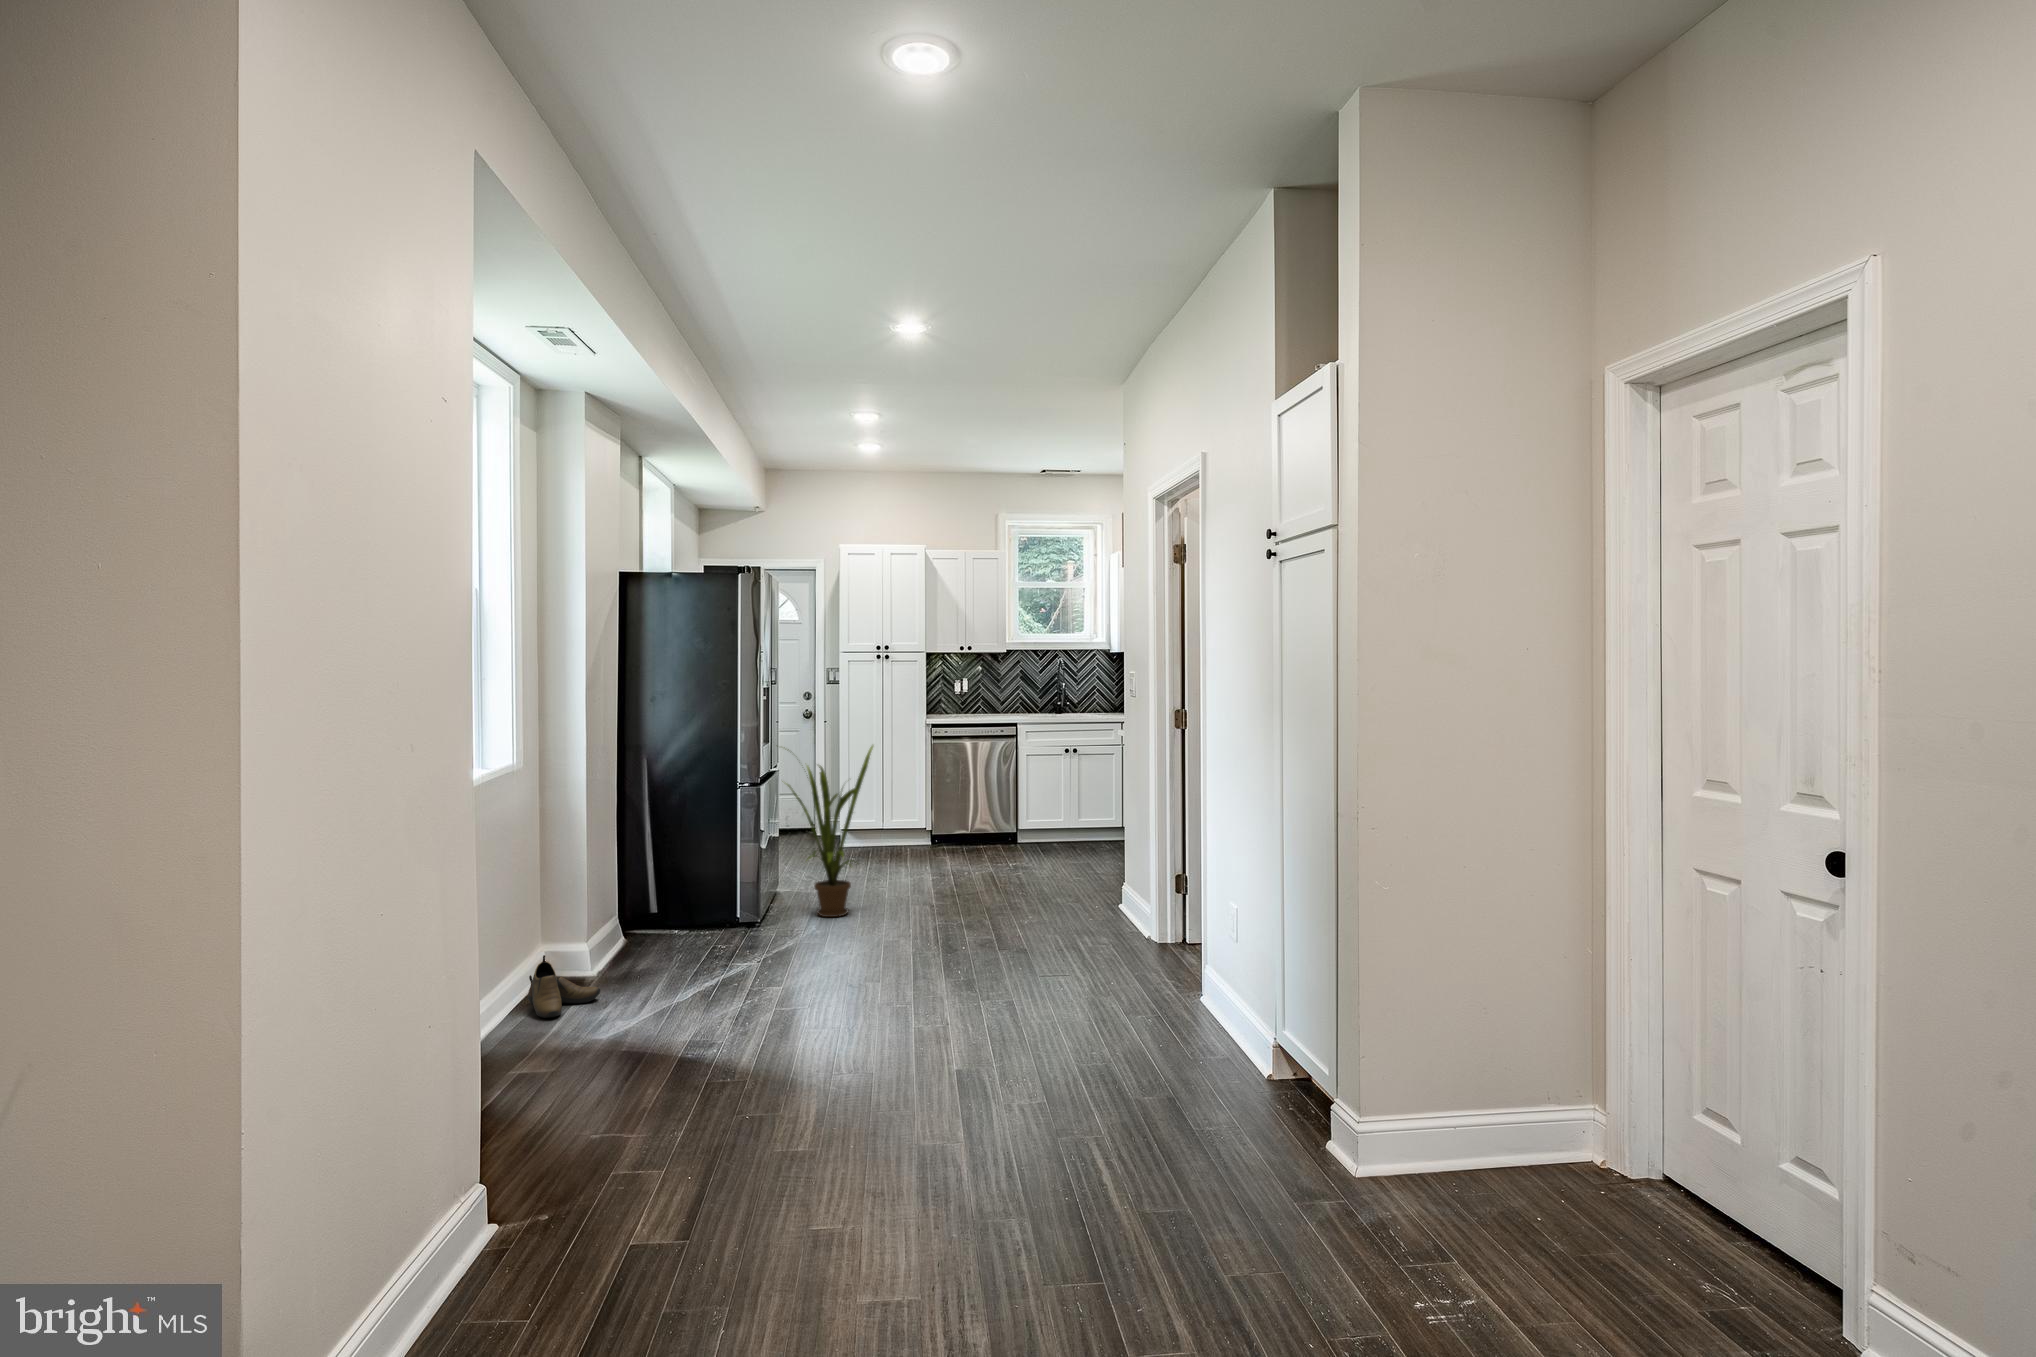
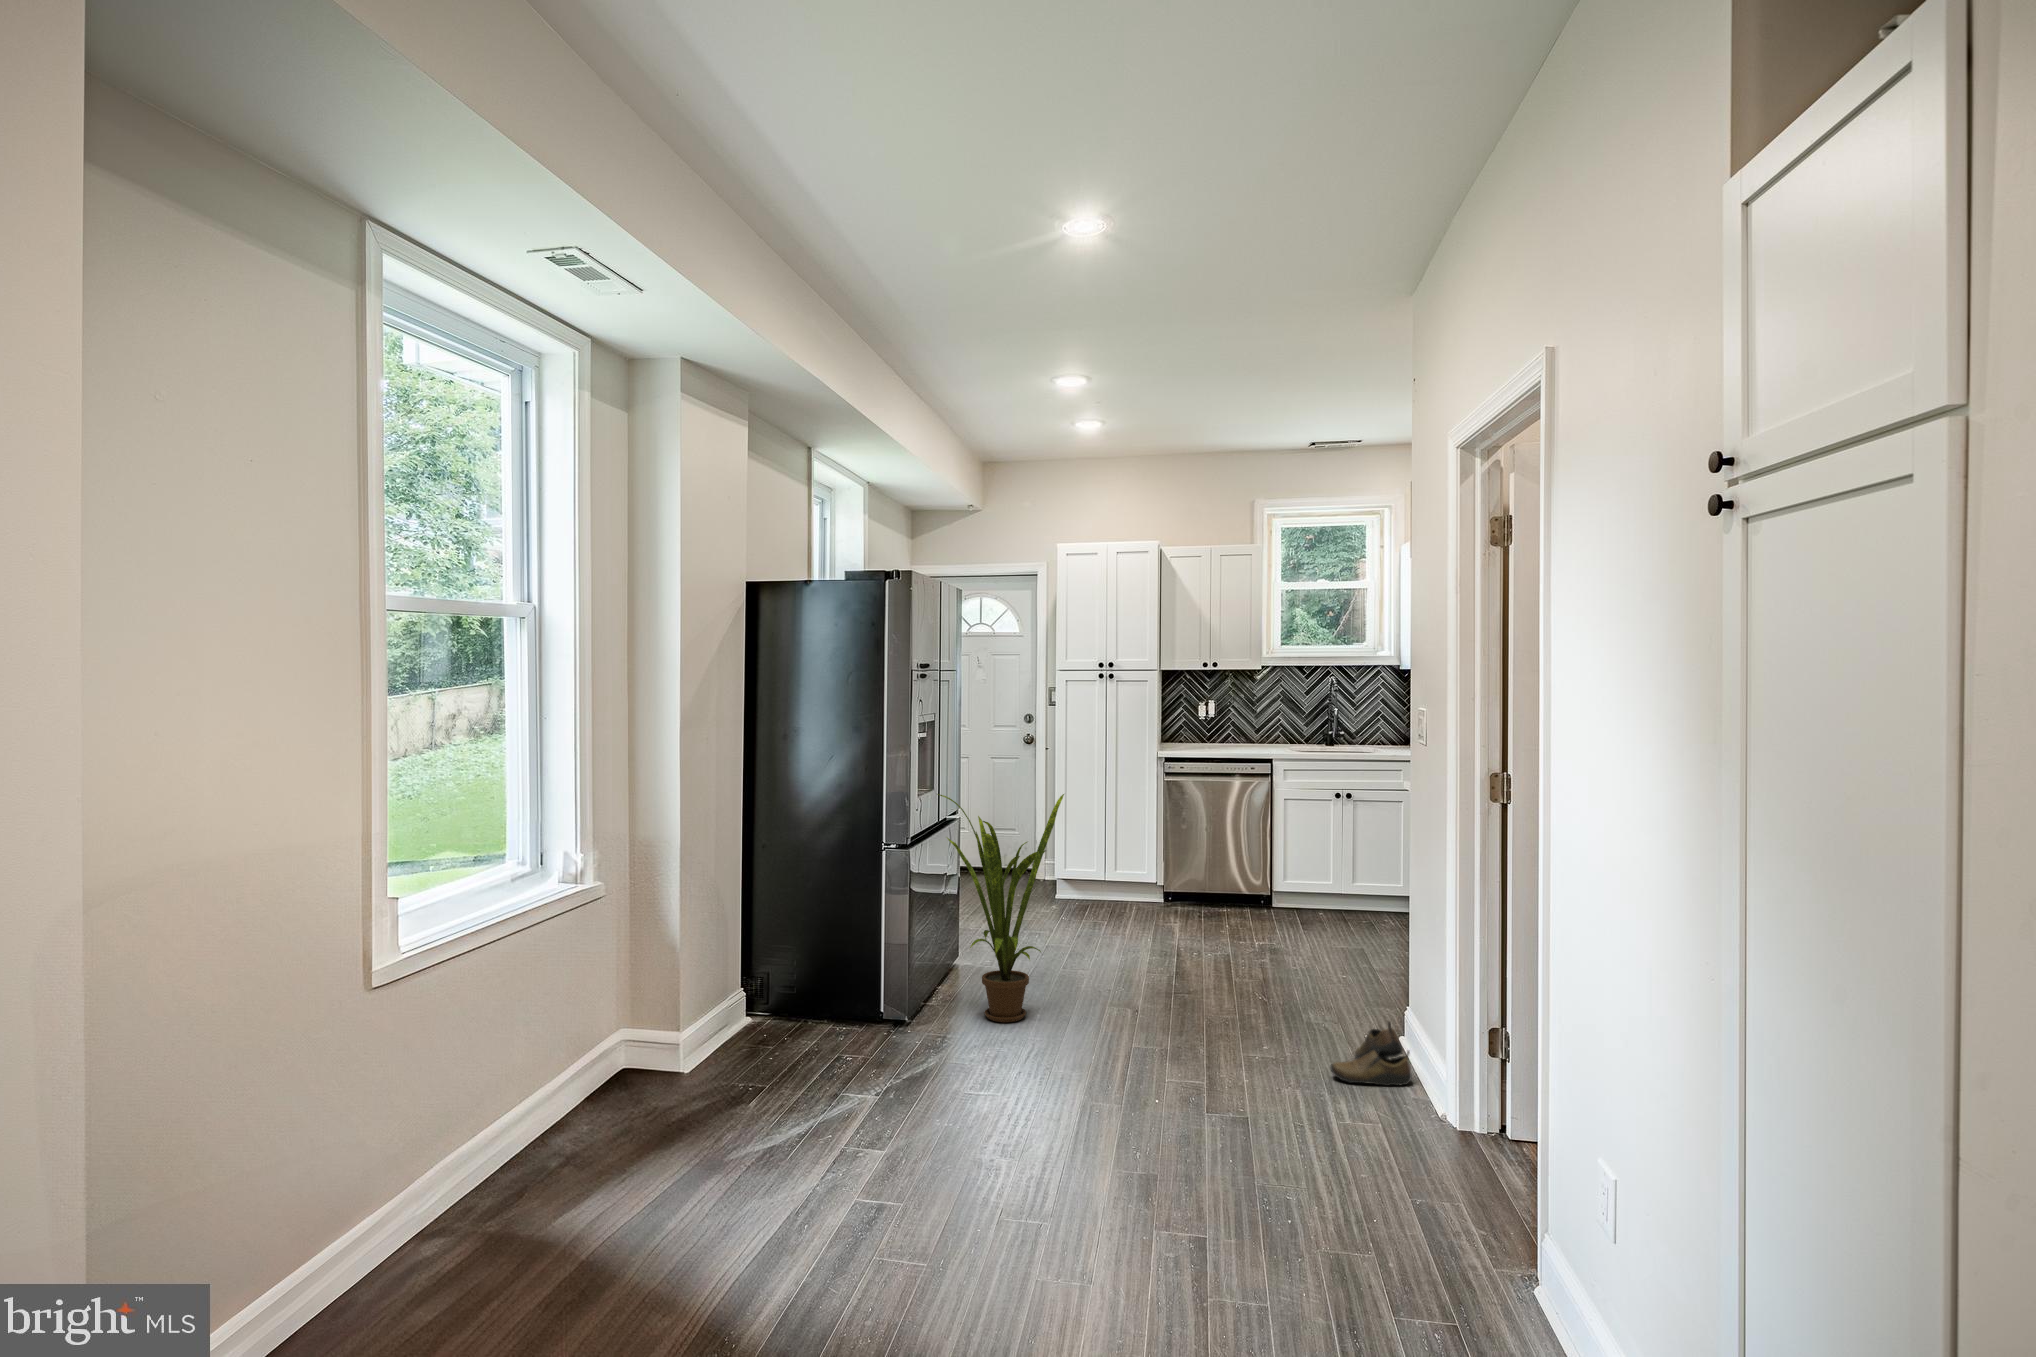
shoe: present [528,955,600,1018] -> present [1330,1022,1412,1085]

